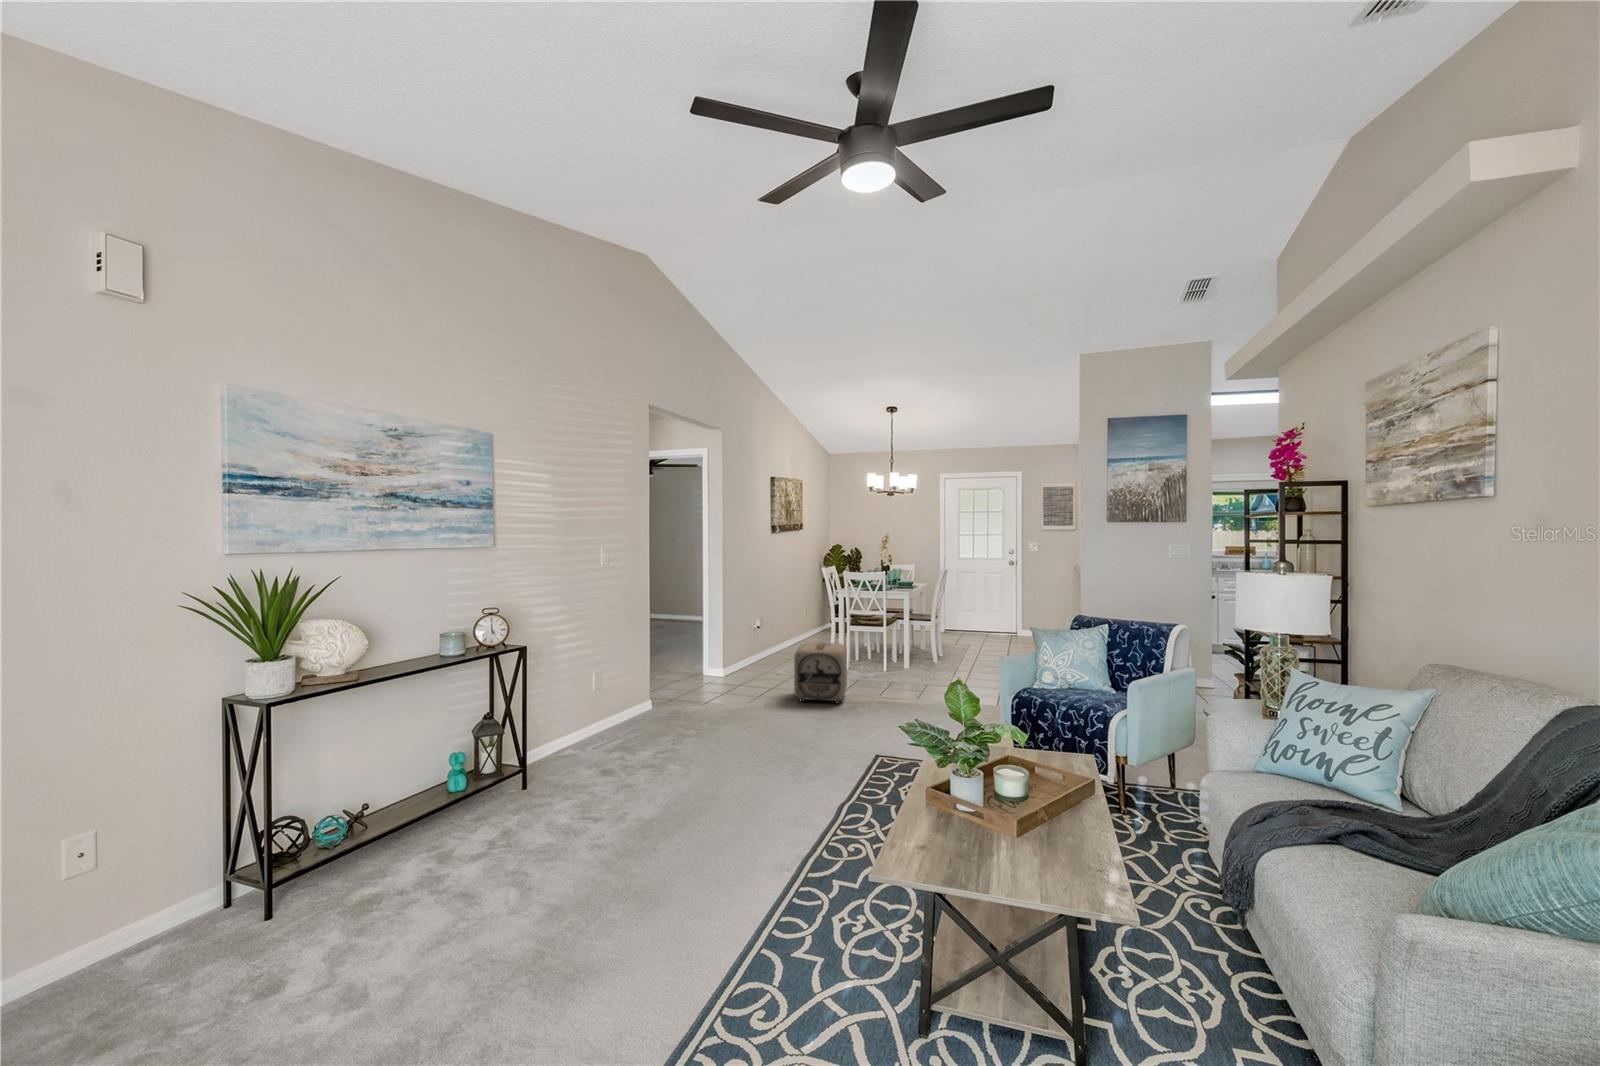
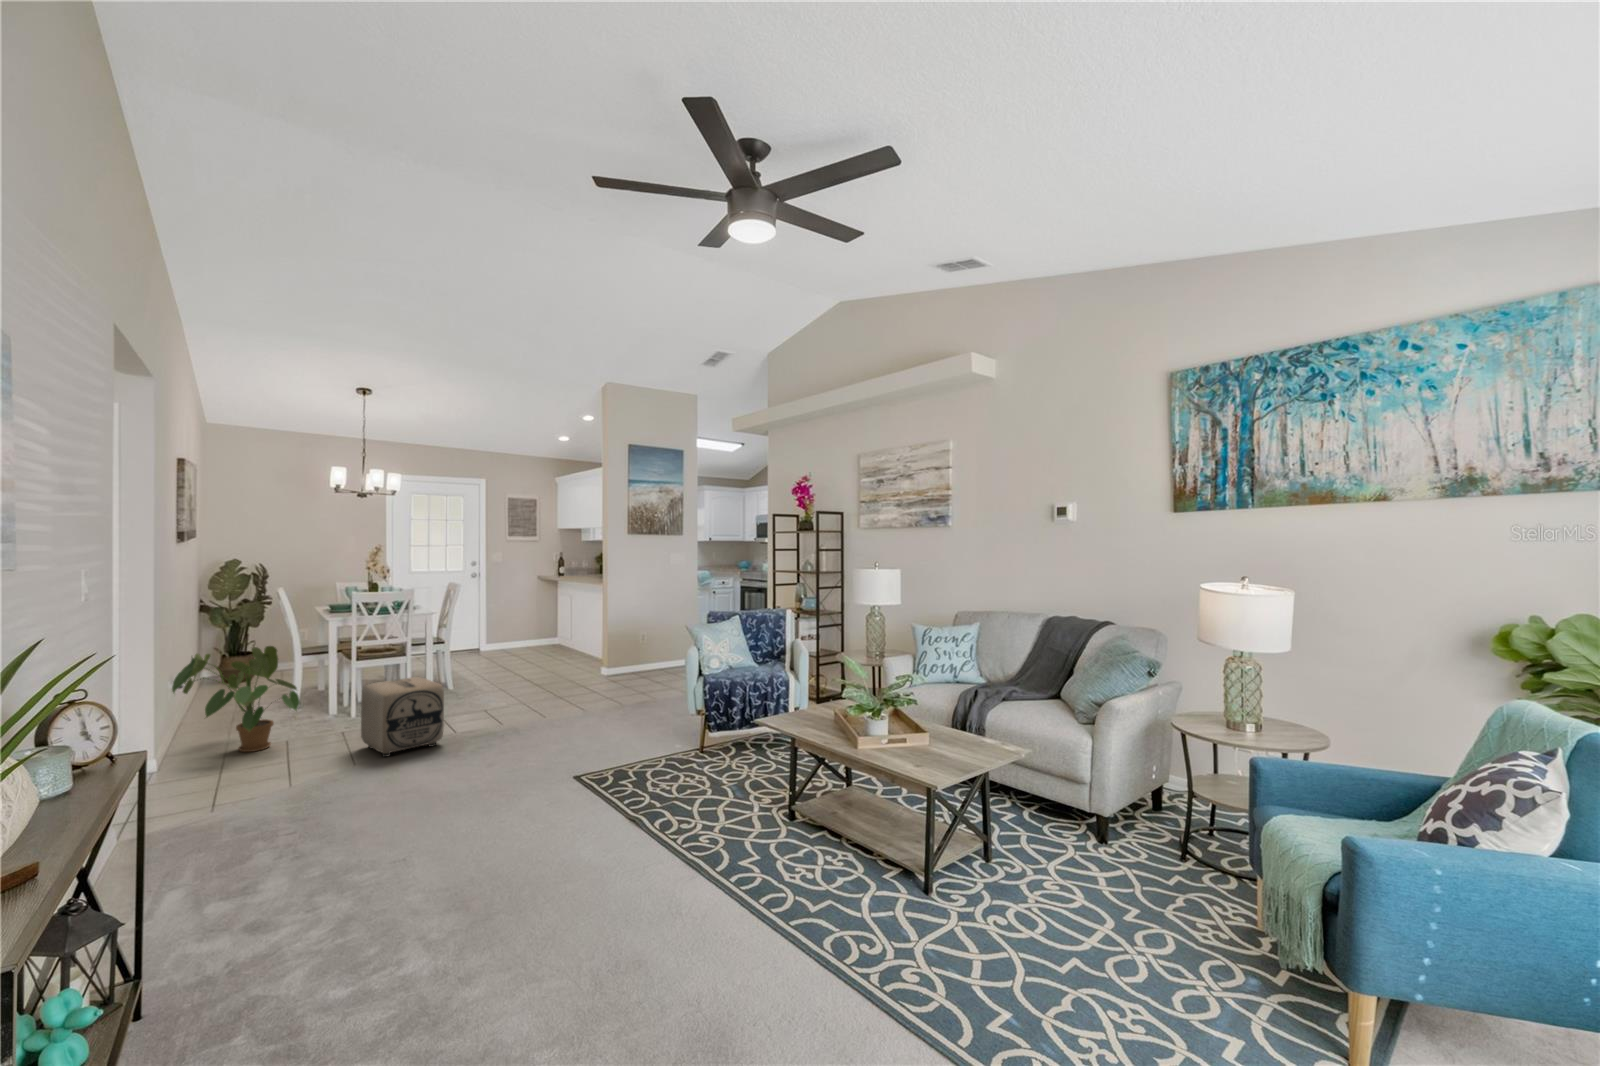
house plant: none [717,605,784,679] -> present [172,646,300,752]

